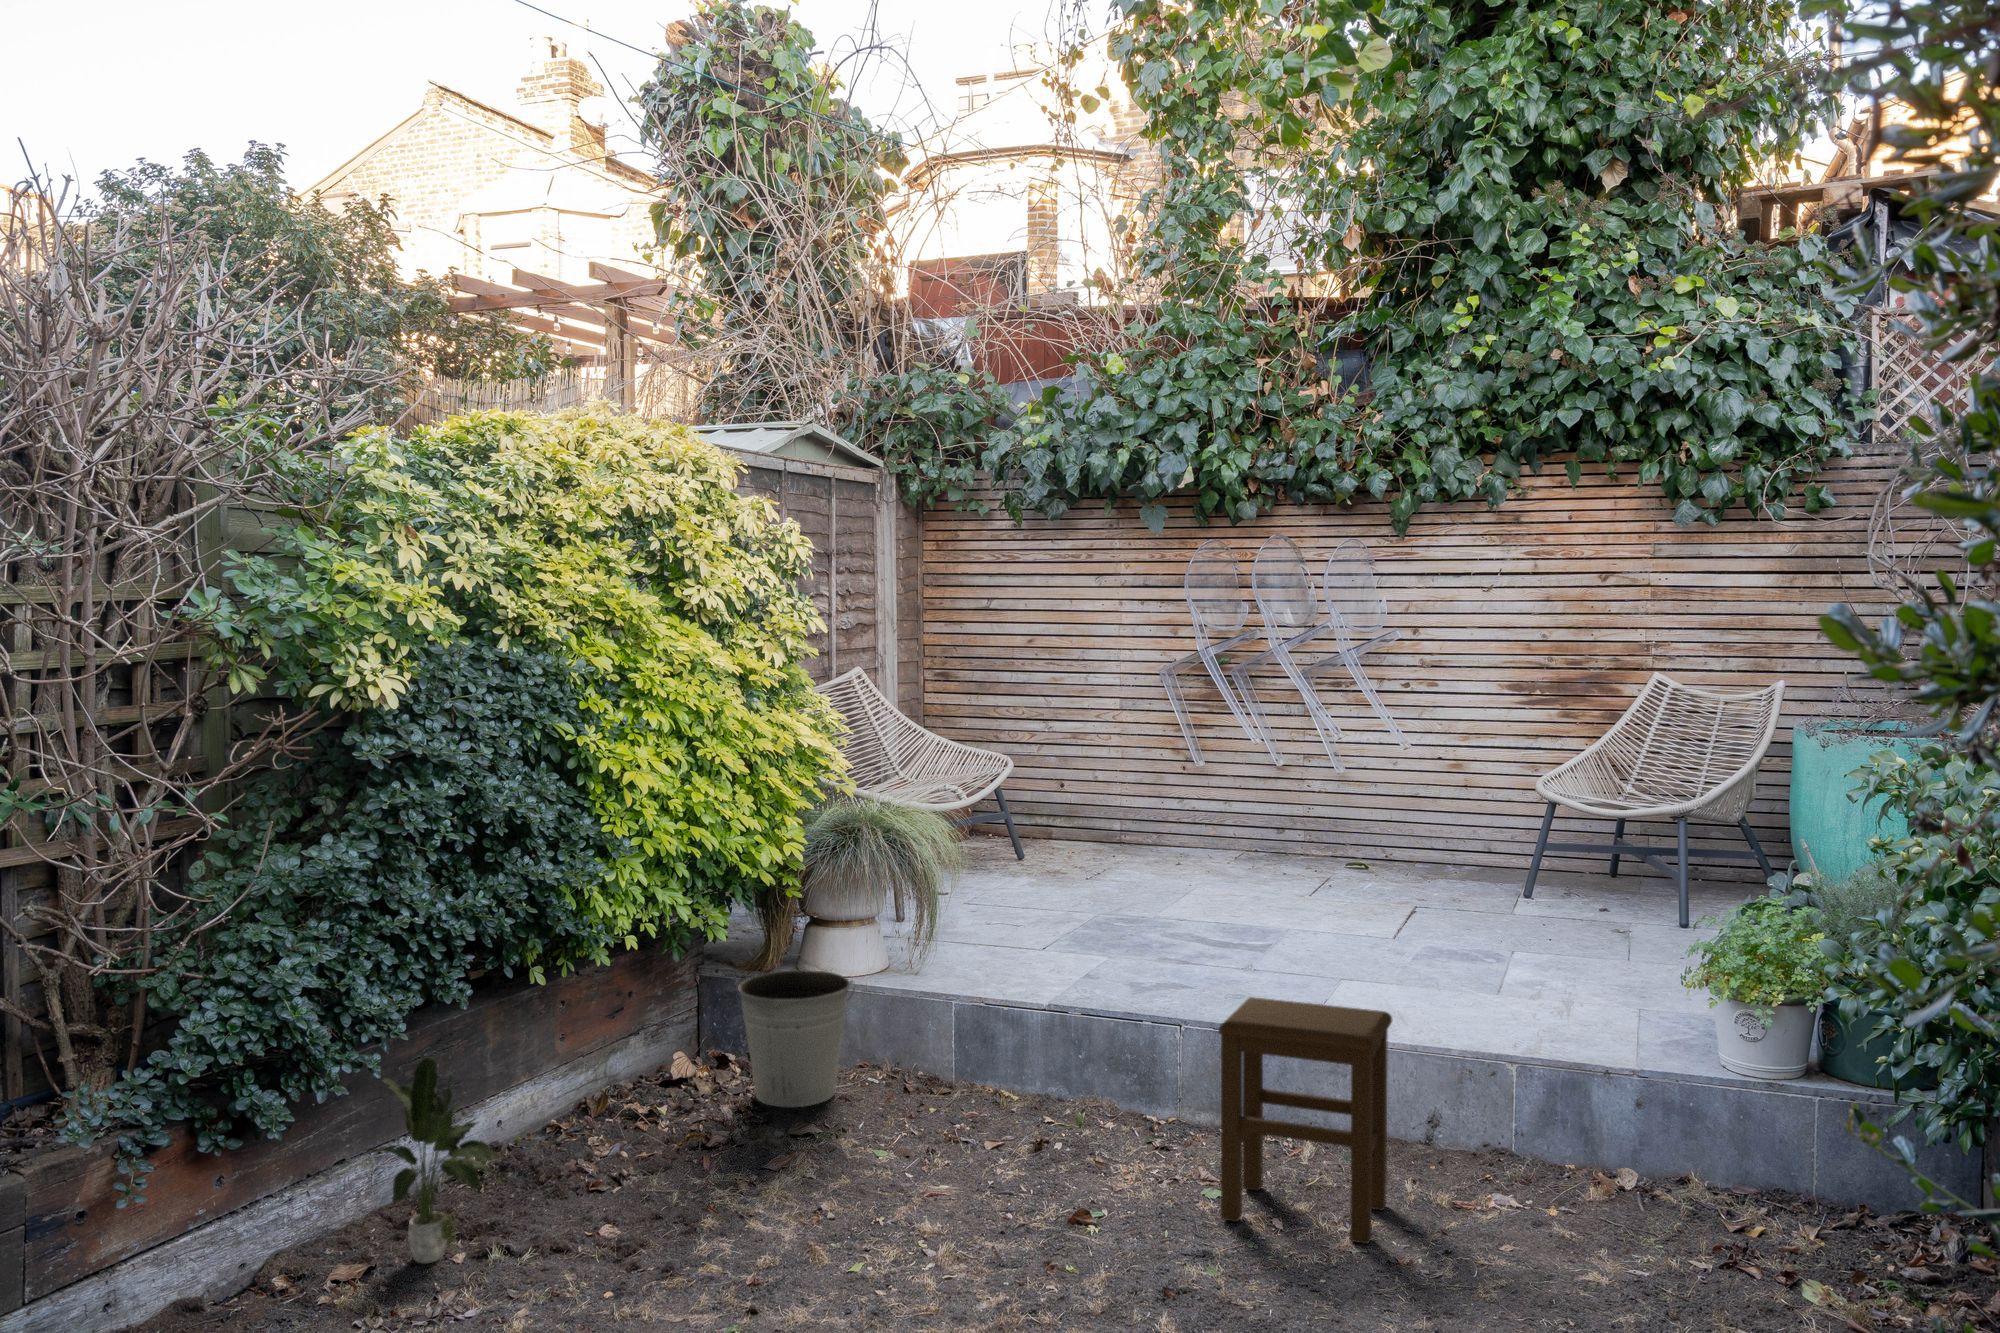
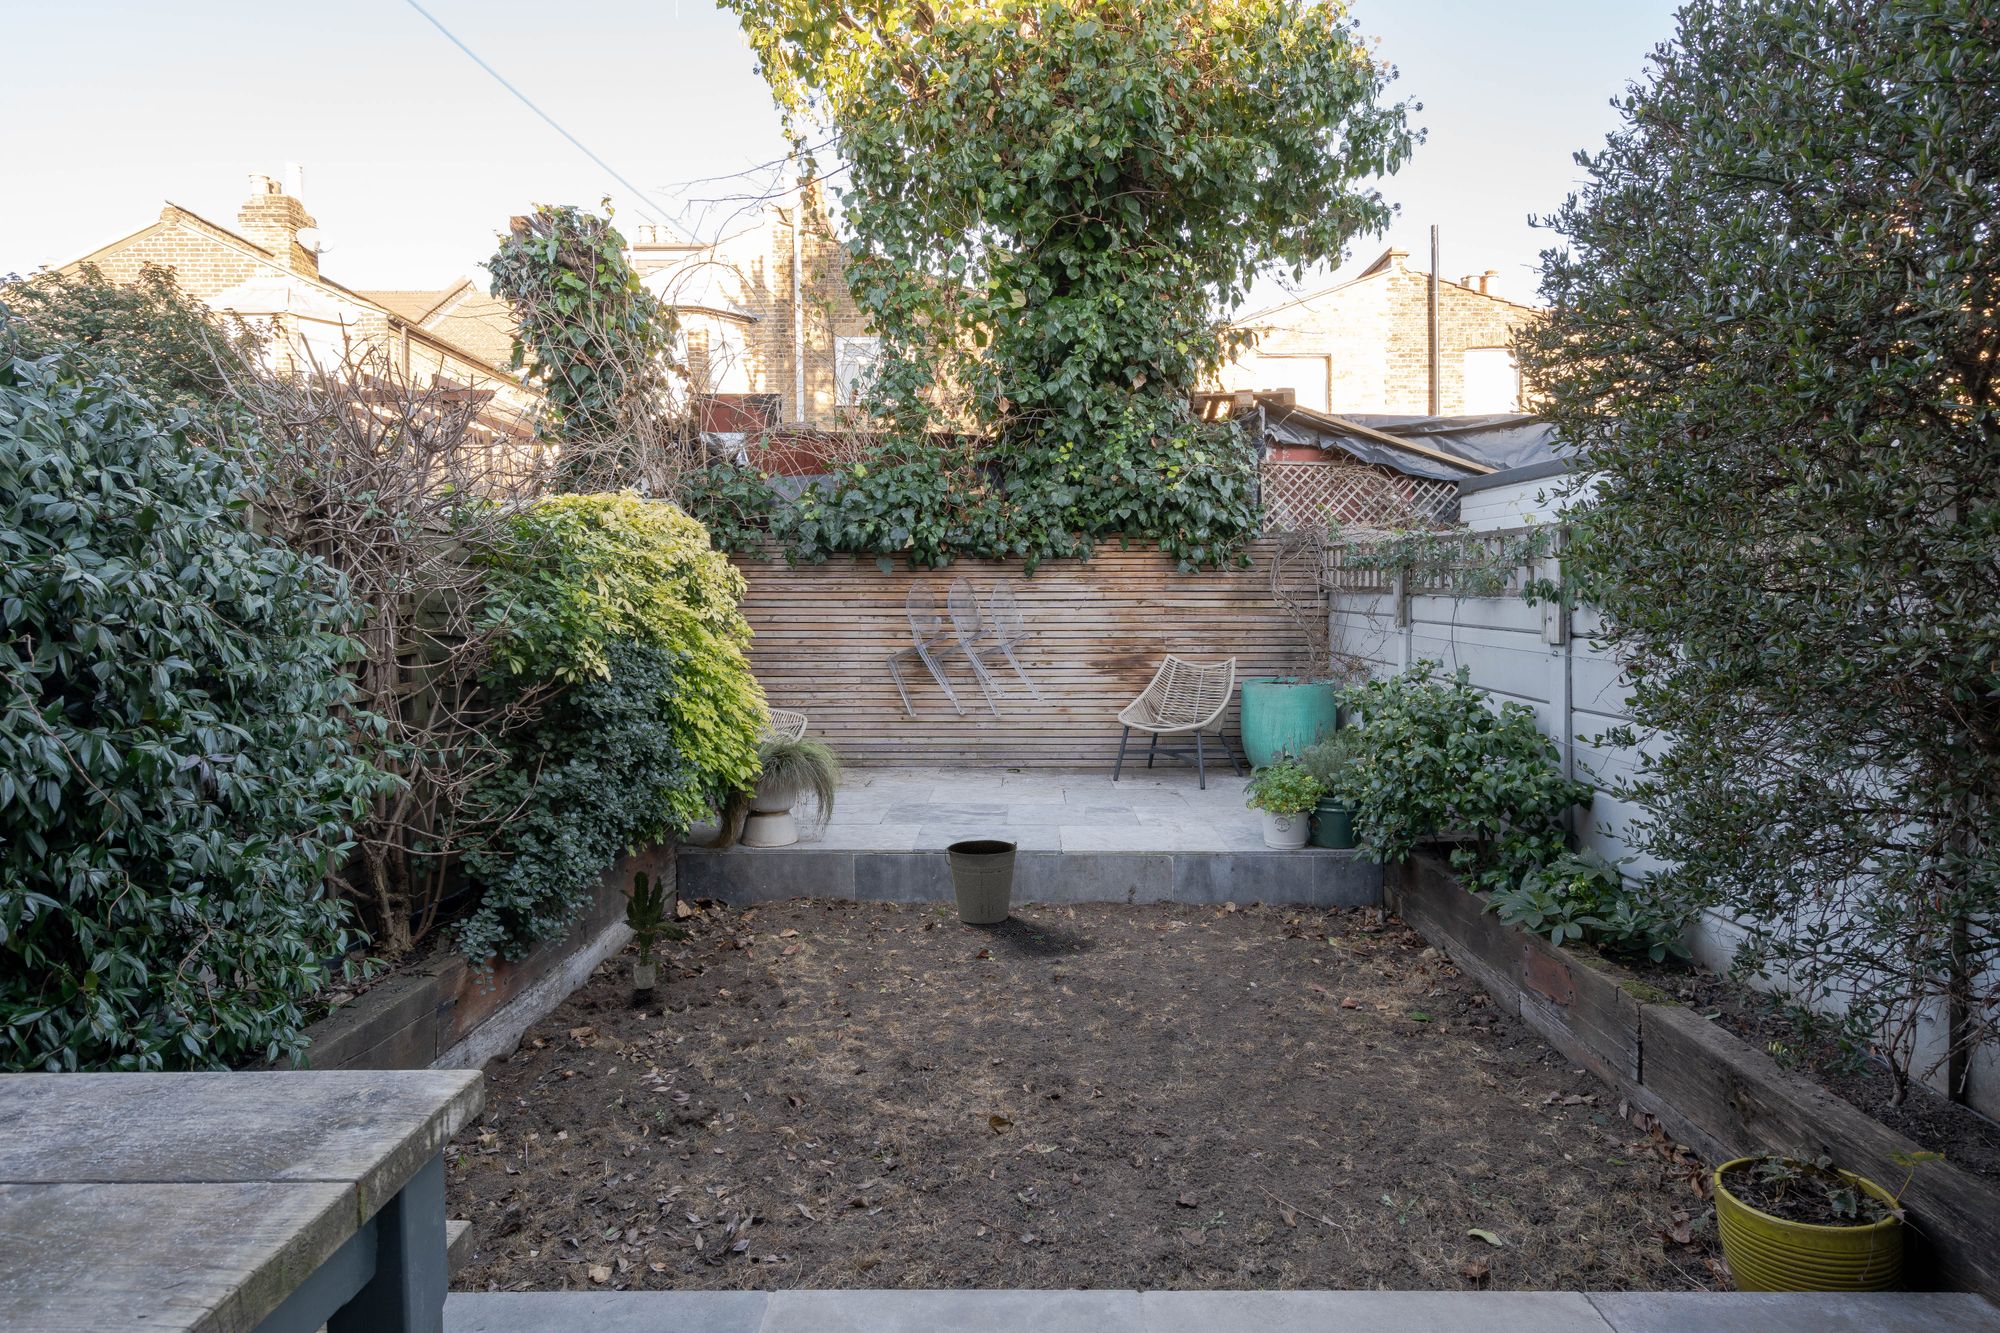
bucket: present [736,970,856,1108] -> present [945,840,1017,924]
stool: present [1219,997,1392,1244] -> none [1053,811,1131,922]

